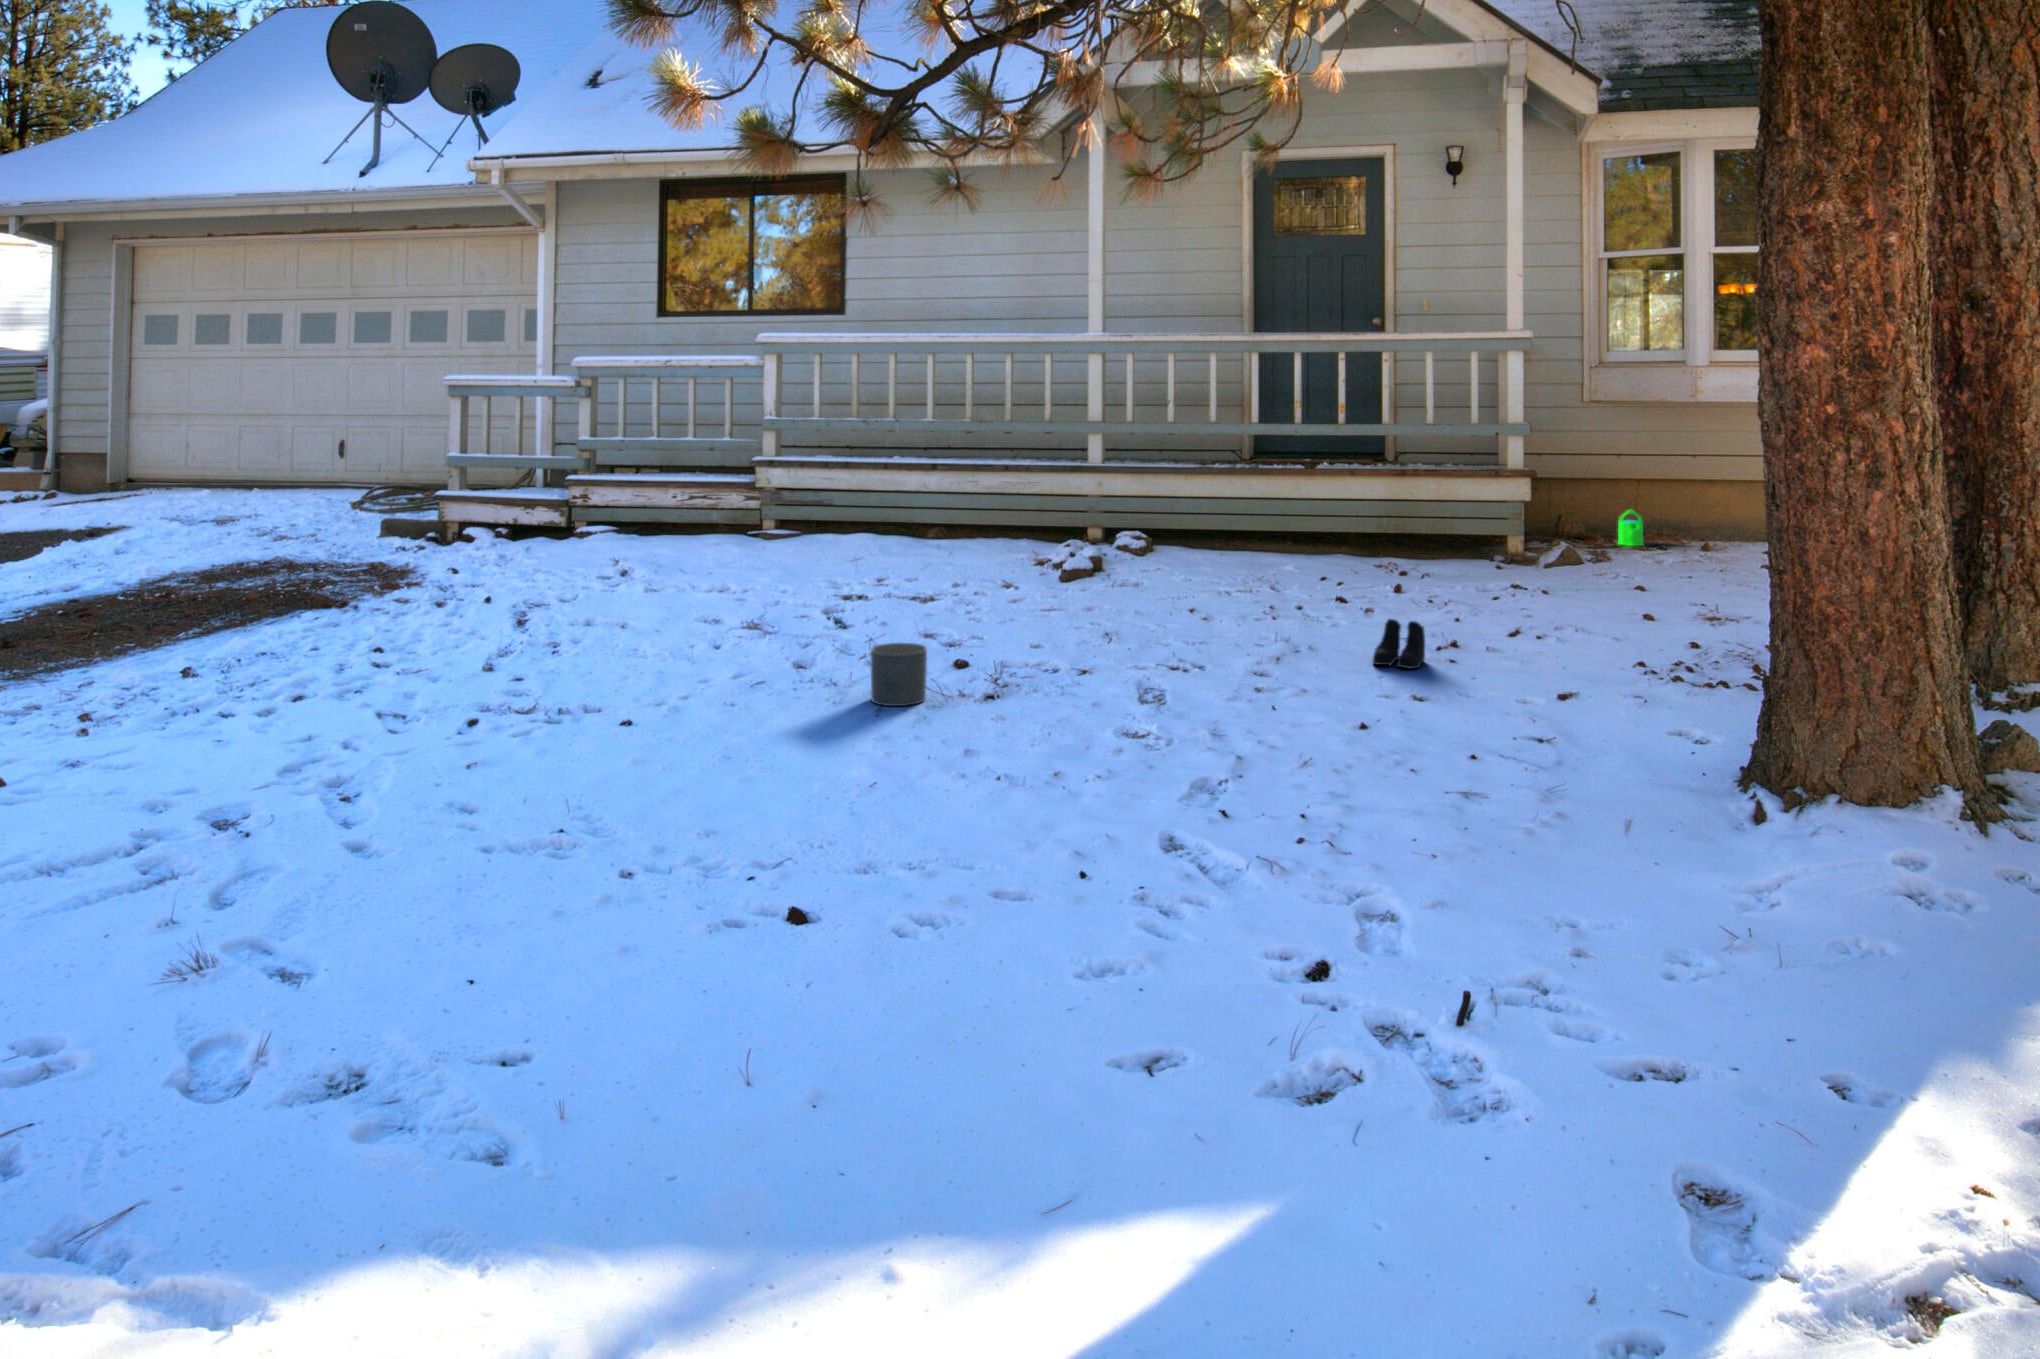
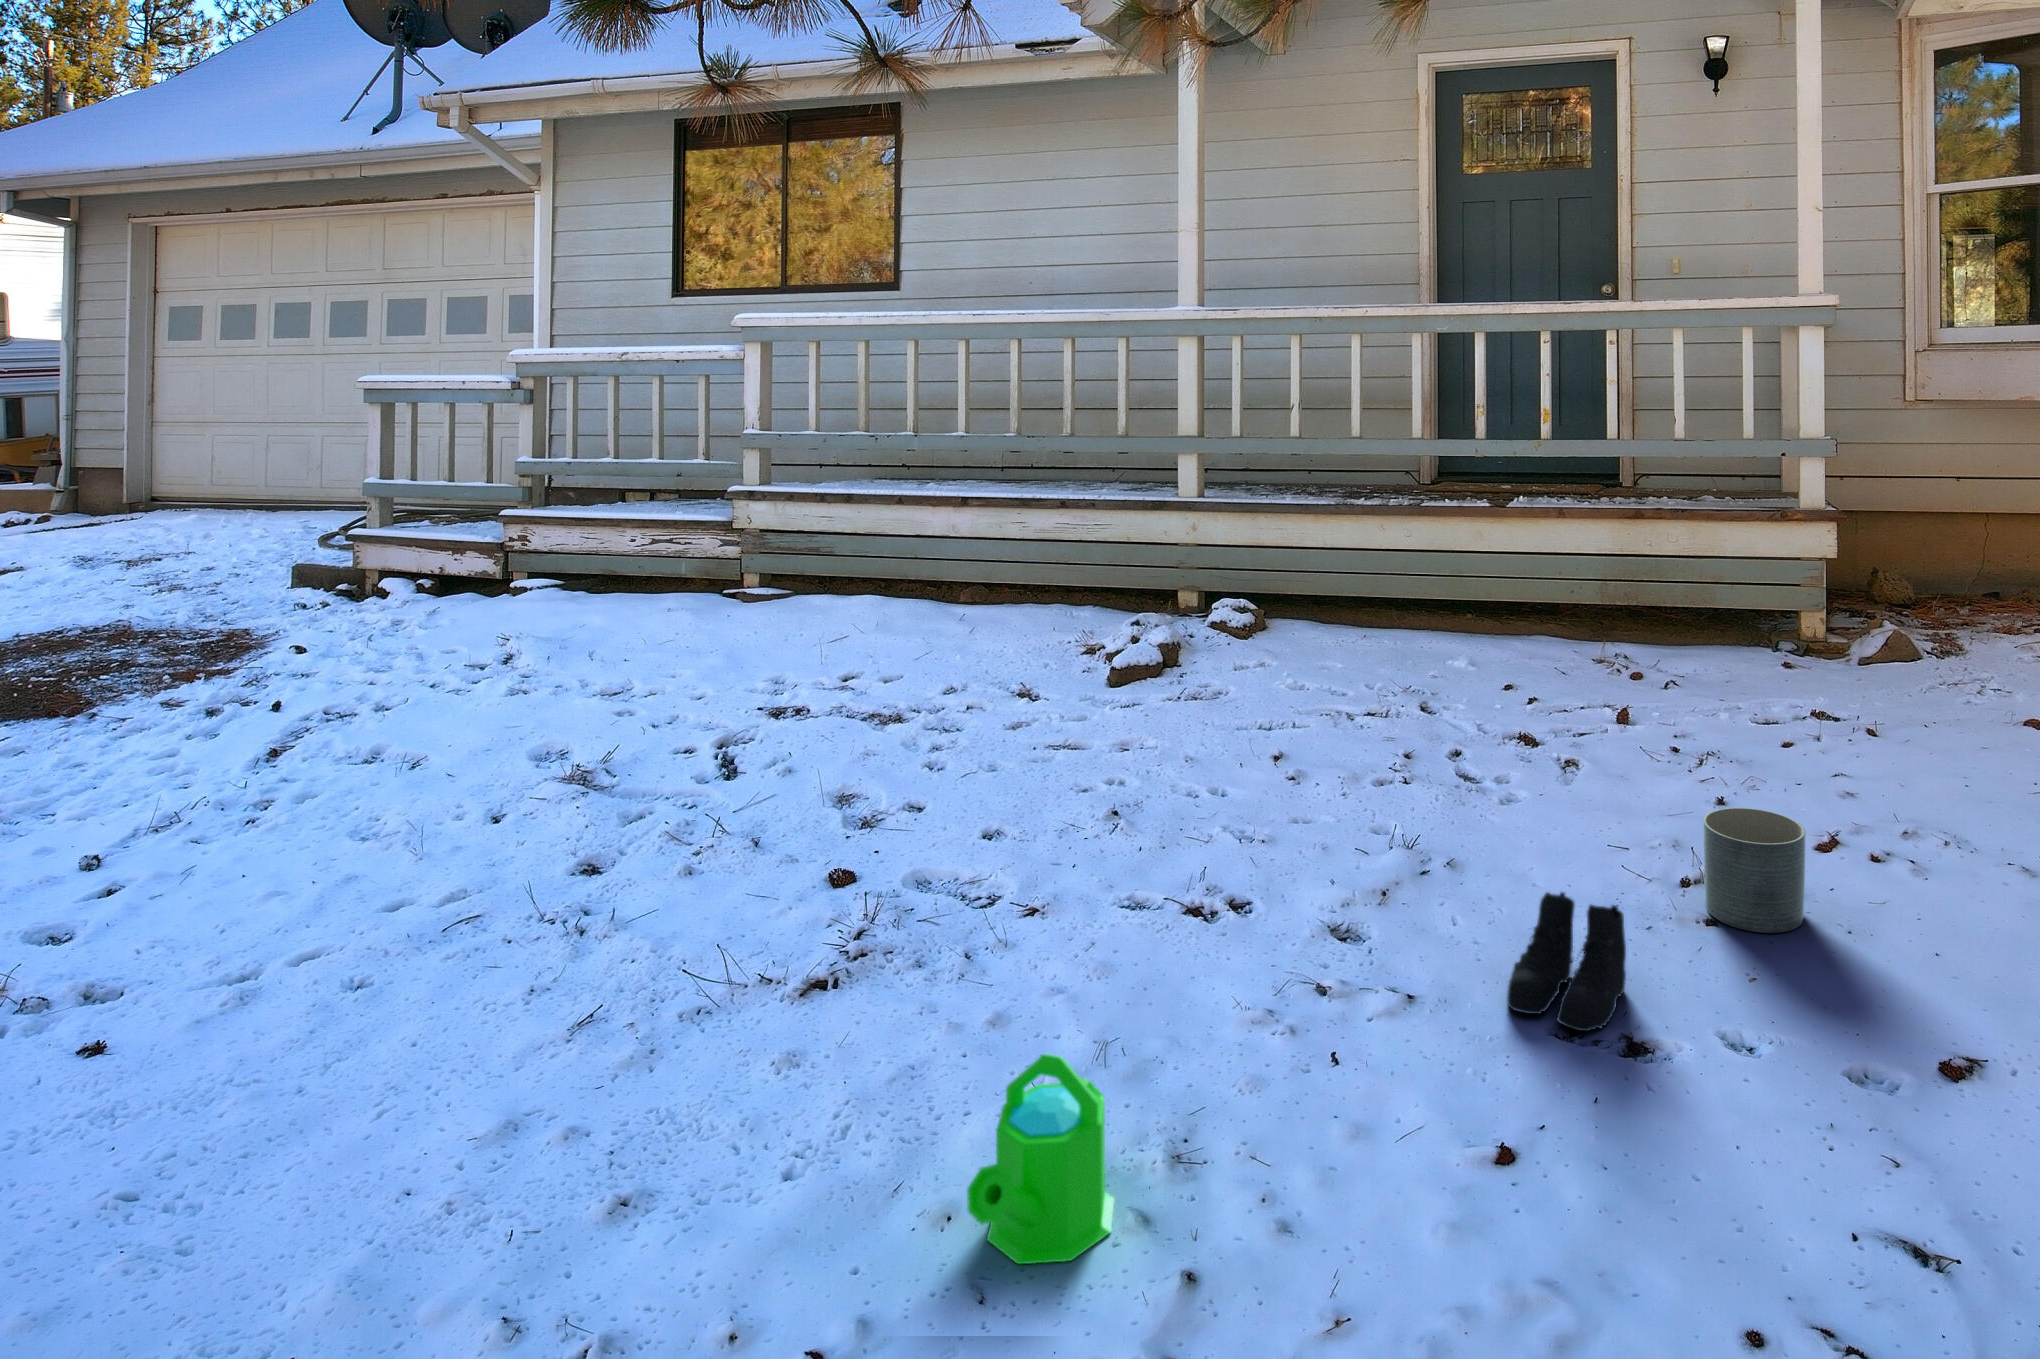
watering can: present [1618,510,1643,546] -> present [967,1054,1114,1264]
planter: present [870,643,927,706] -> present [1703,808,1806,933]

